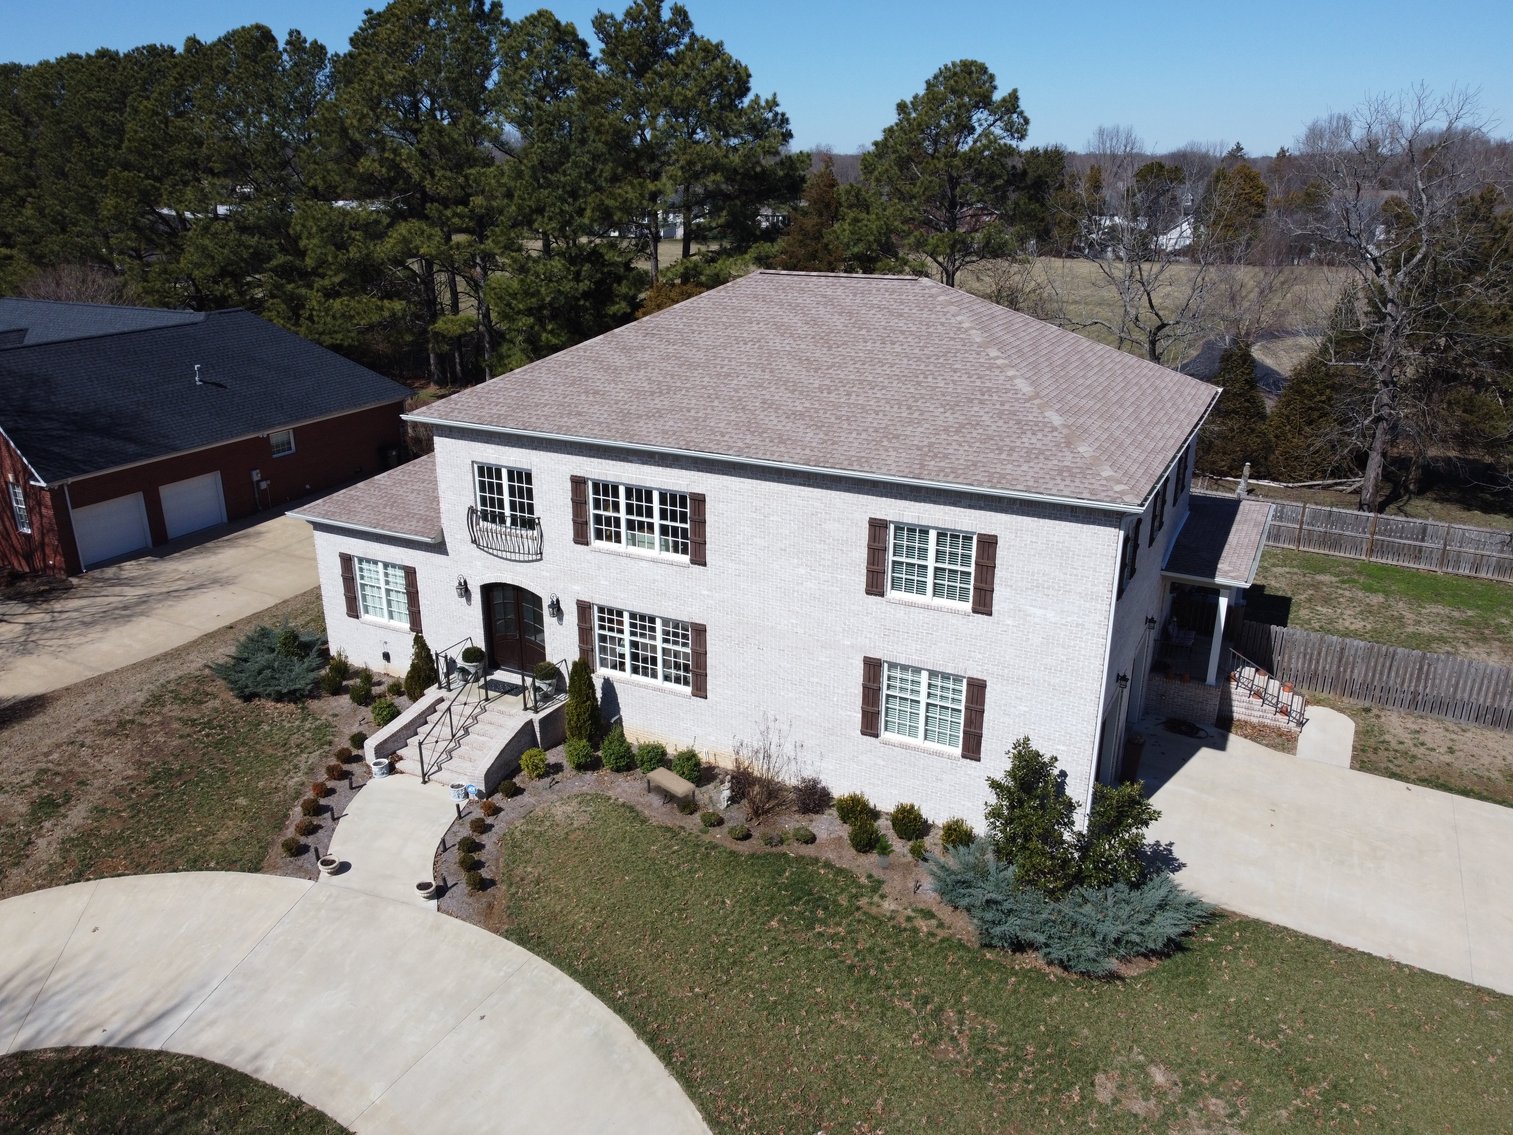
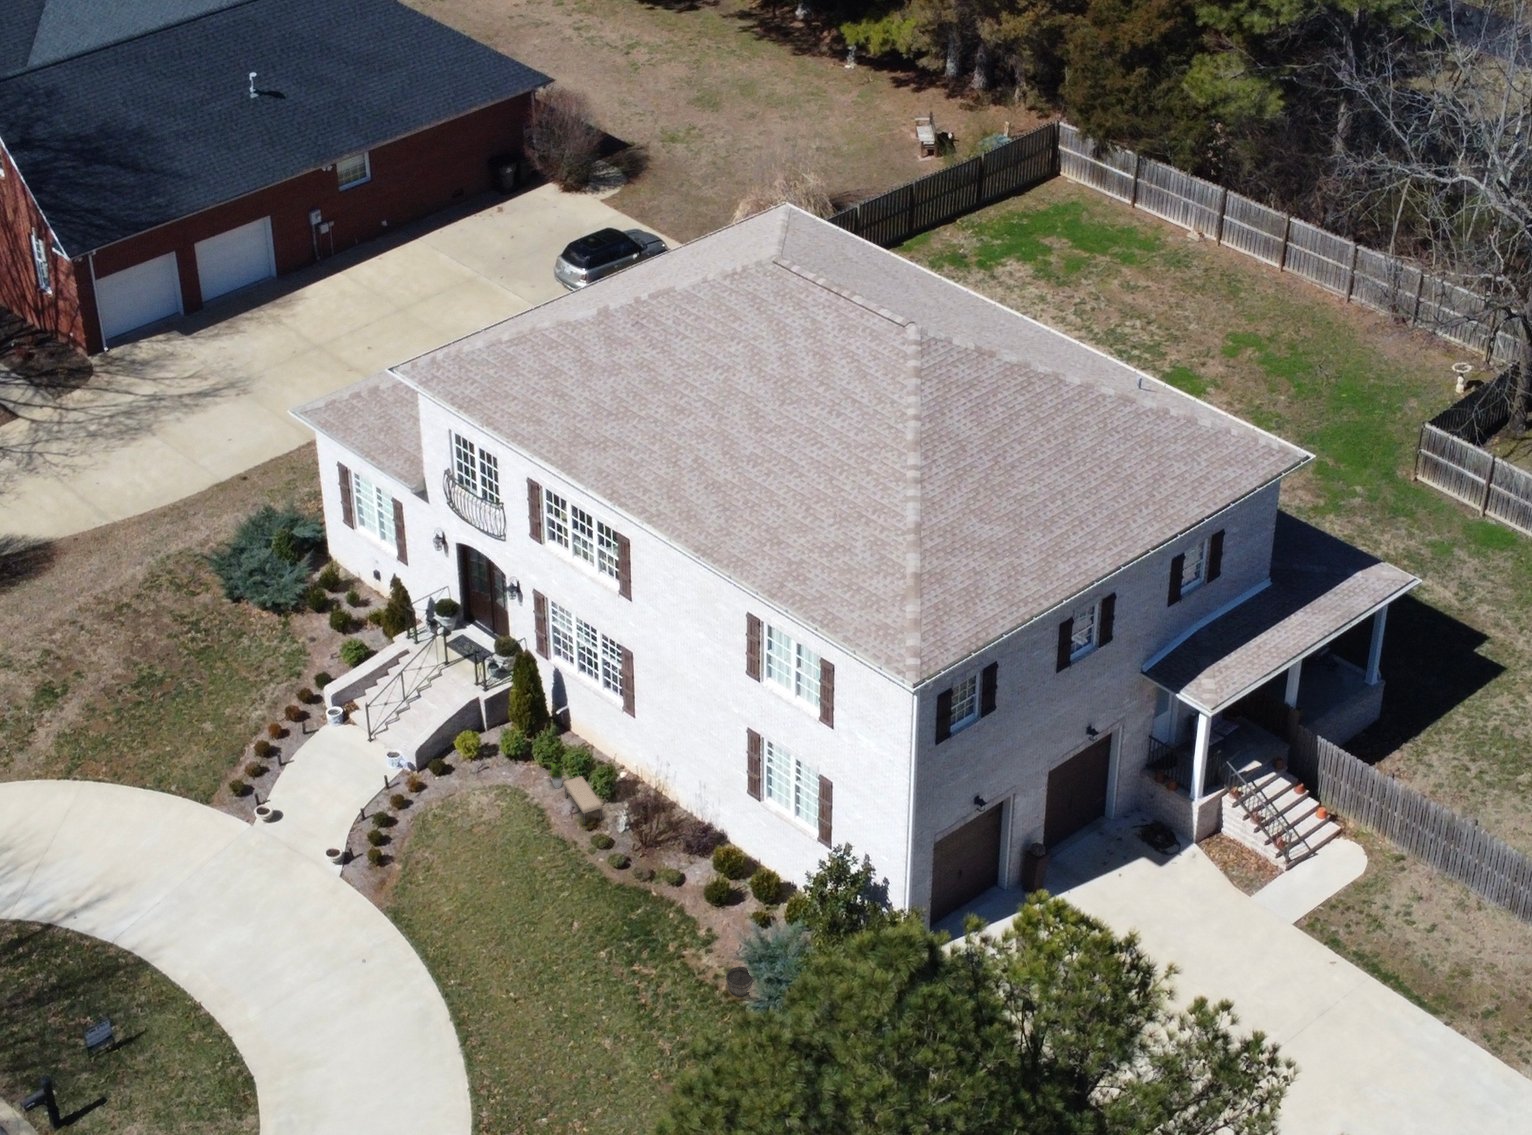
potted plant: present [874,835,895,868] -> present [548,763,566,788]
wooden bucket: none [921,899,952,932] -> present [726,966,753,997]

